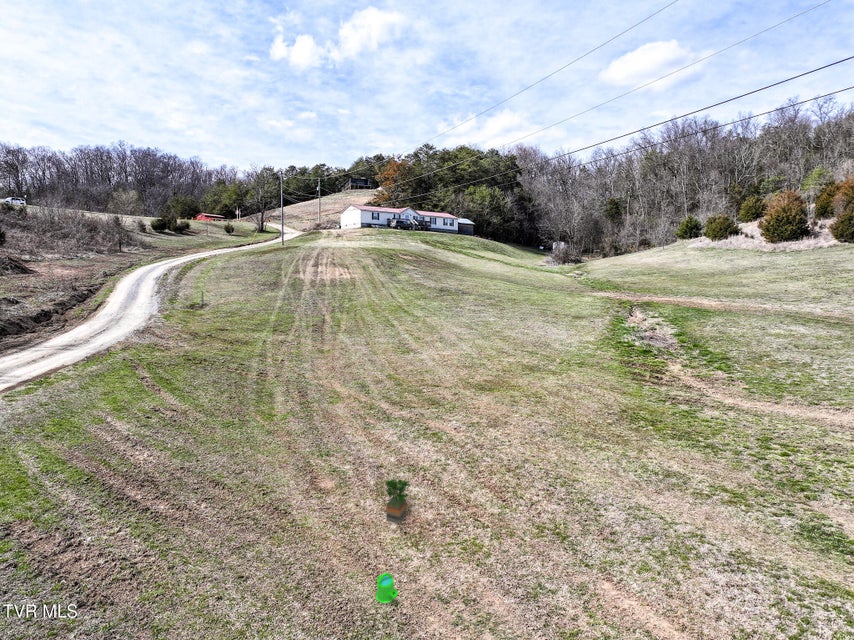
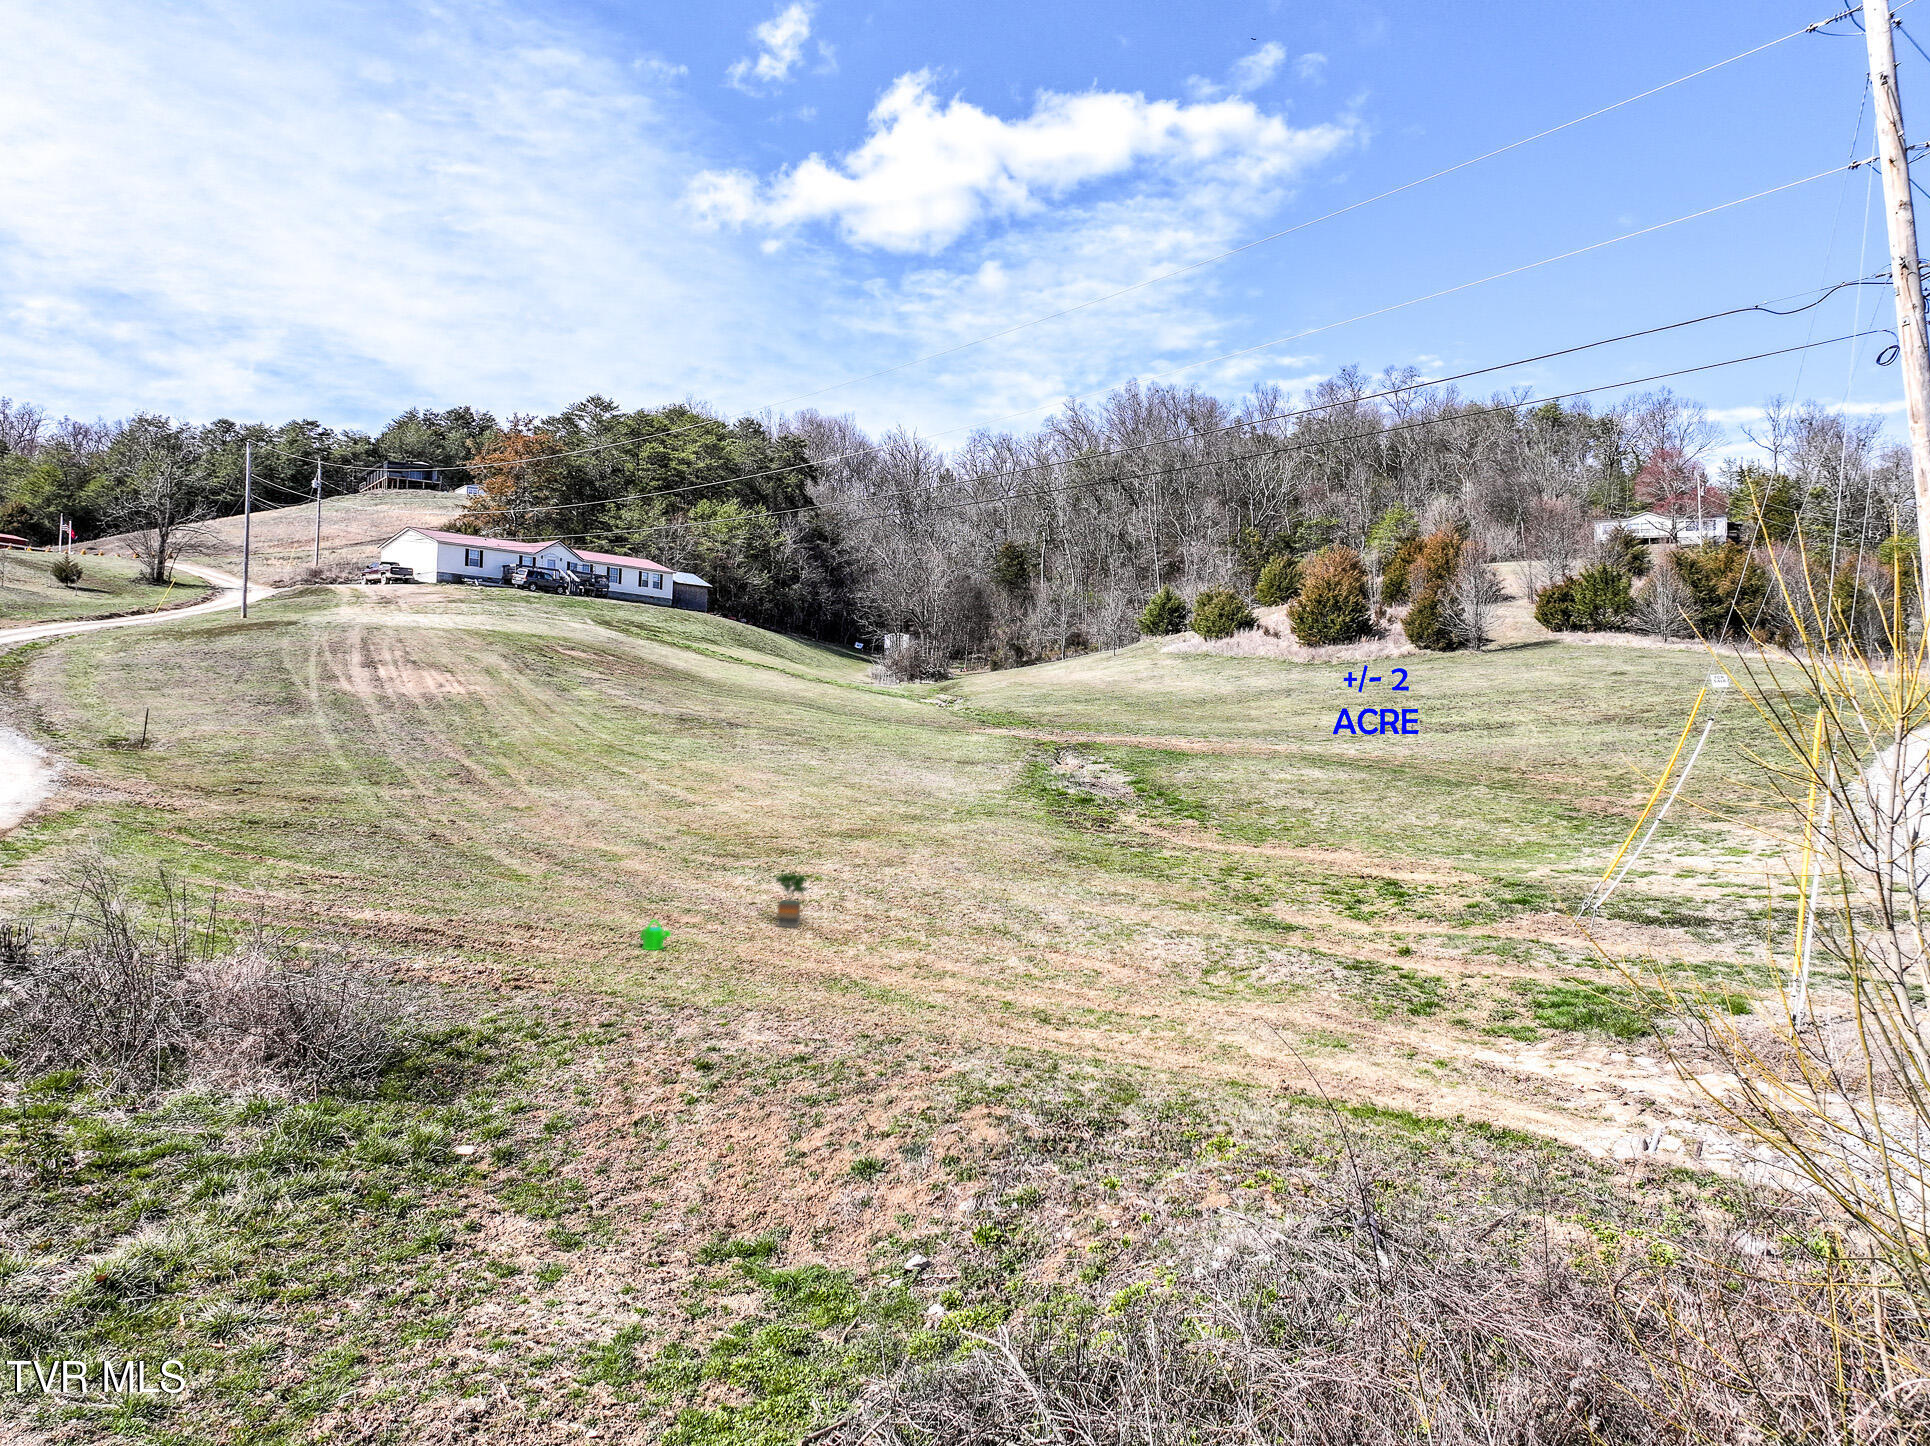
watering can: present [376,572,398,603] -> present [640,919,671,950]

